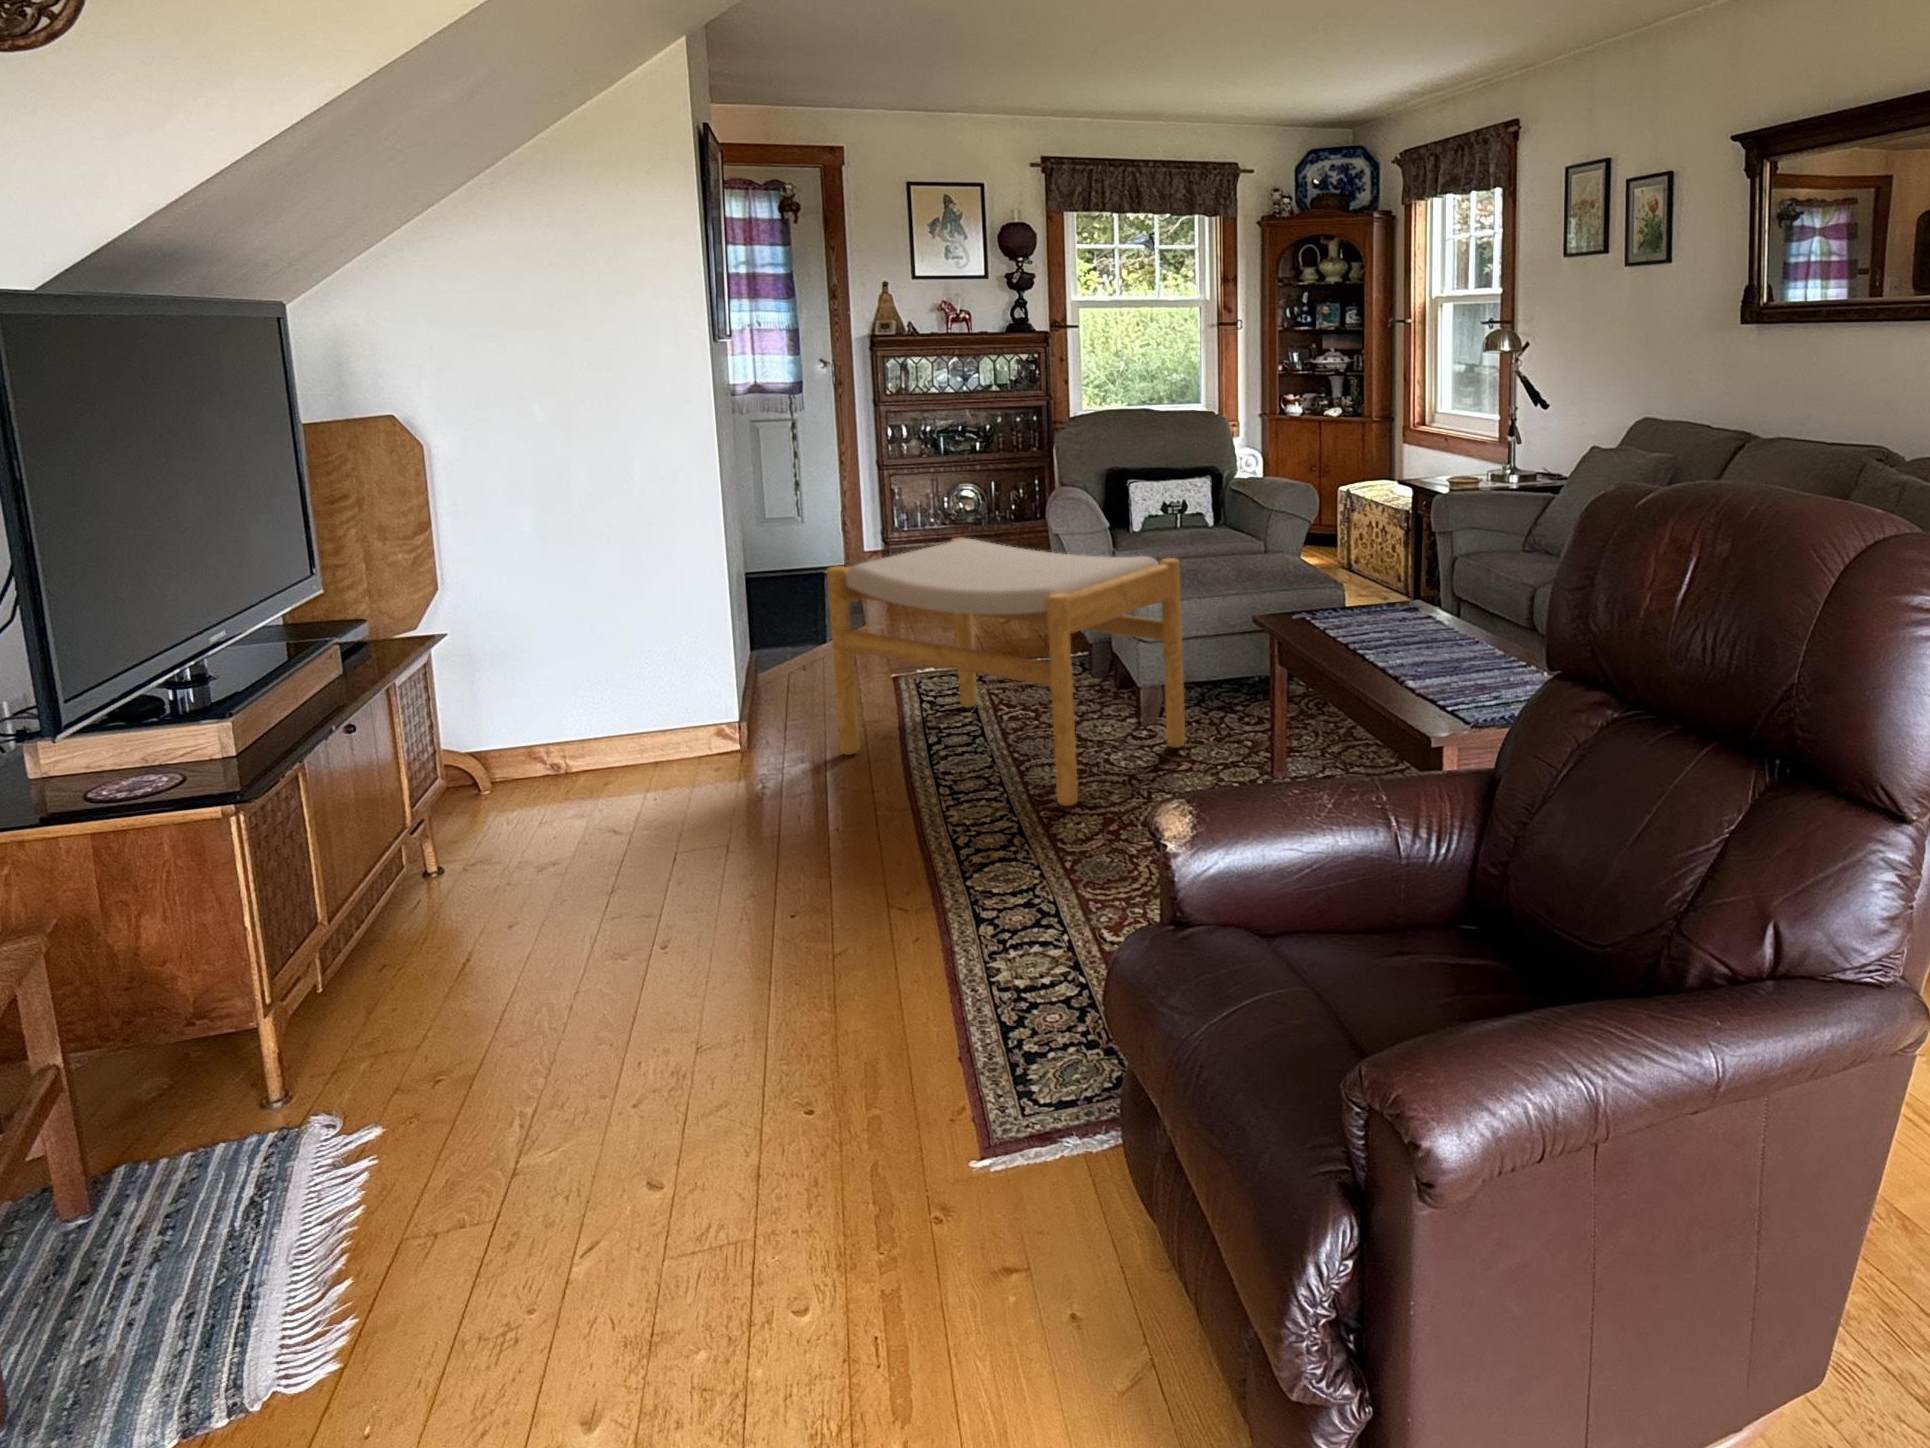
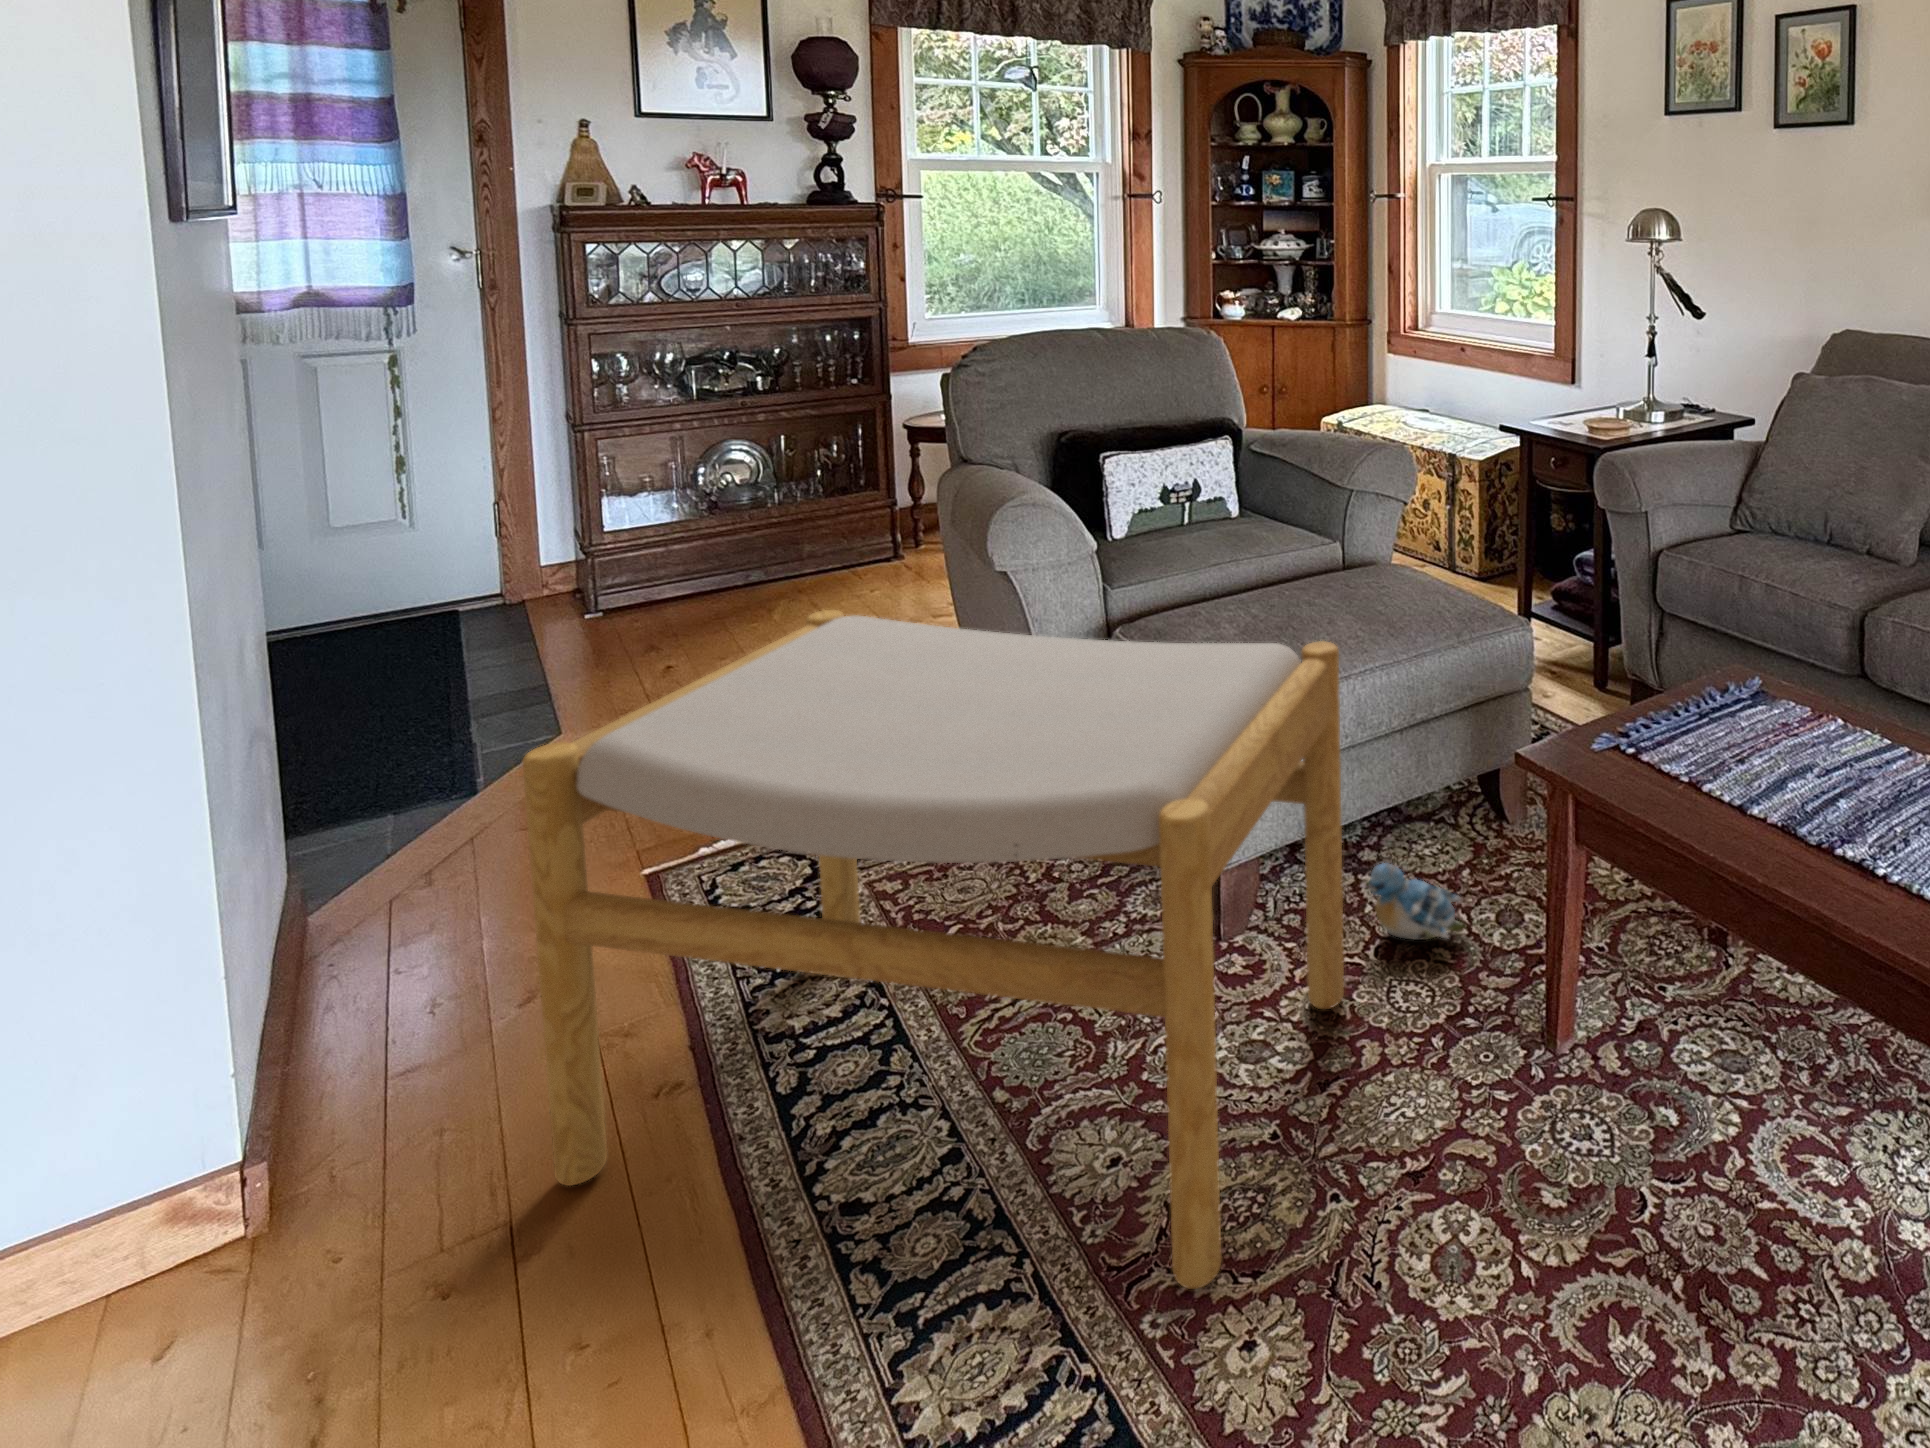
plush toy: none [1214,691,1265,732] -> present [1367,863,1466,940]

